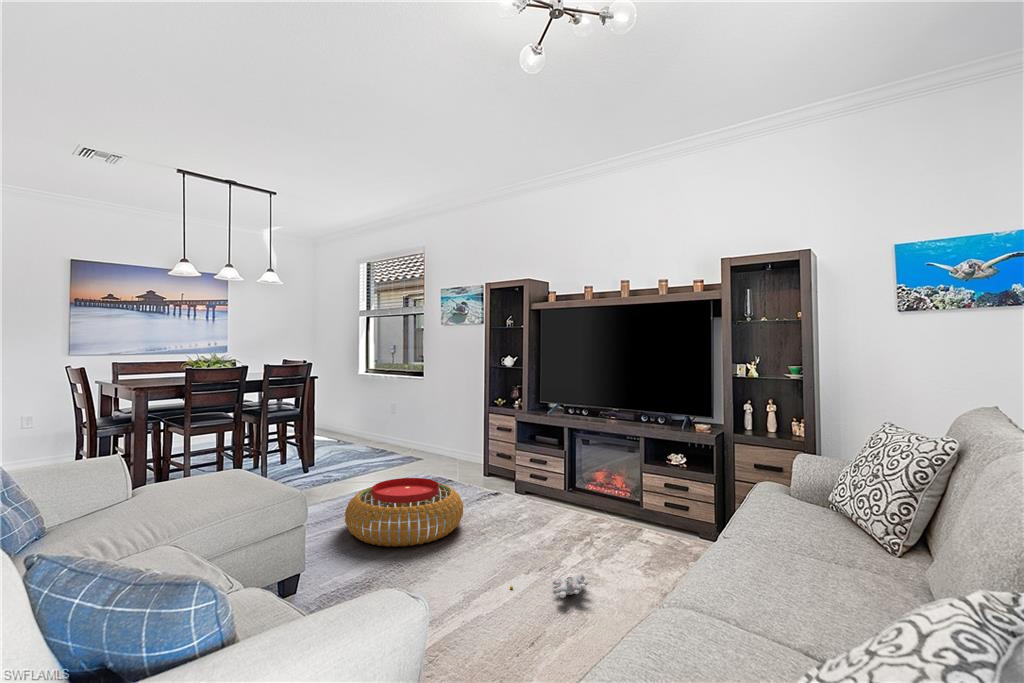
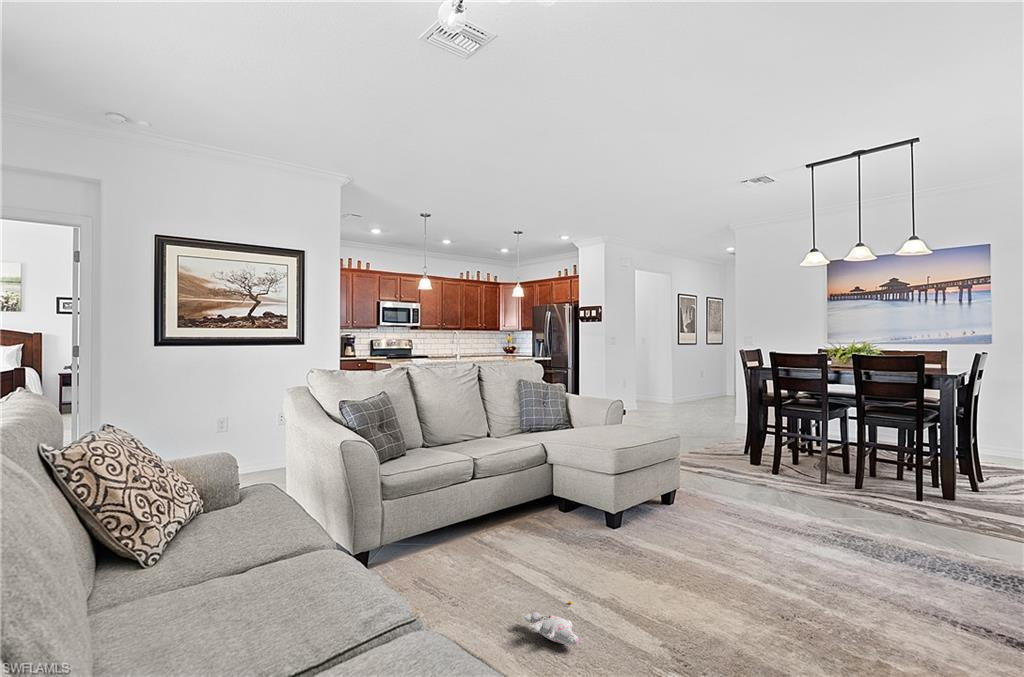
pouf: present [345,478,463,547] -> none [655,491,807,579]

